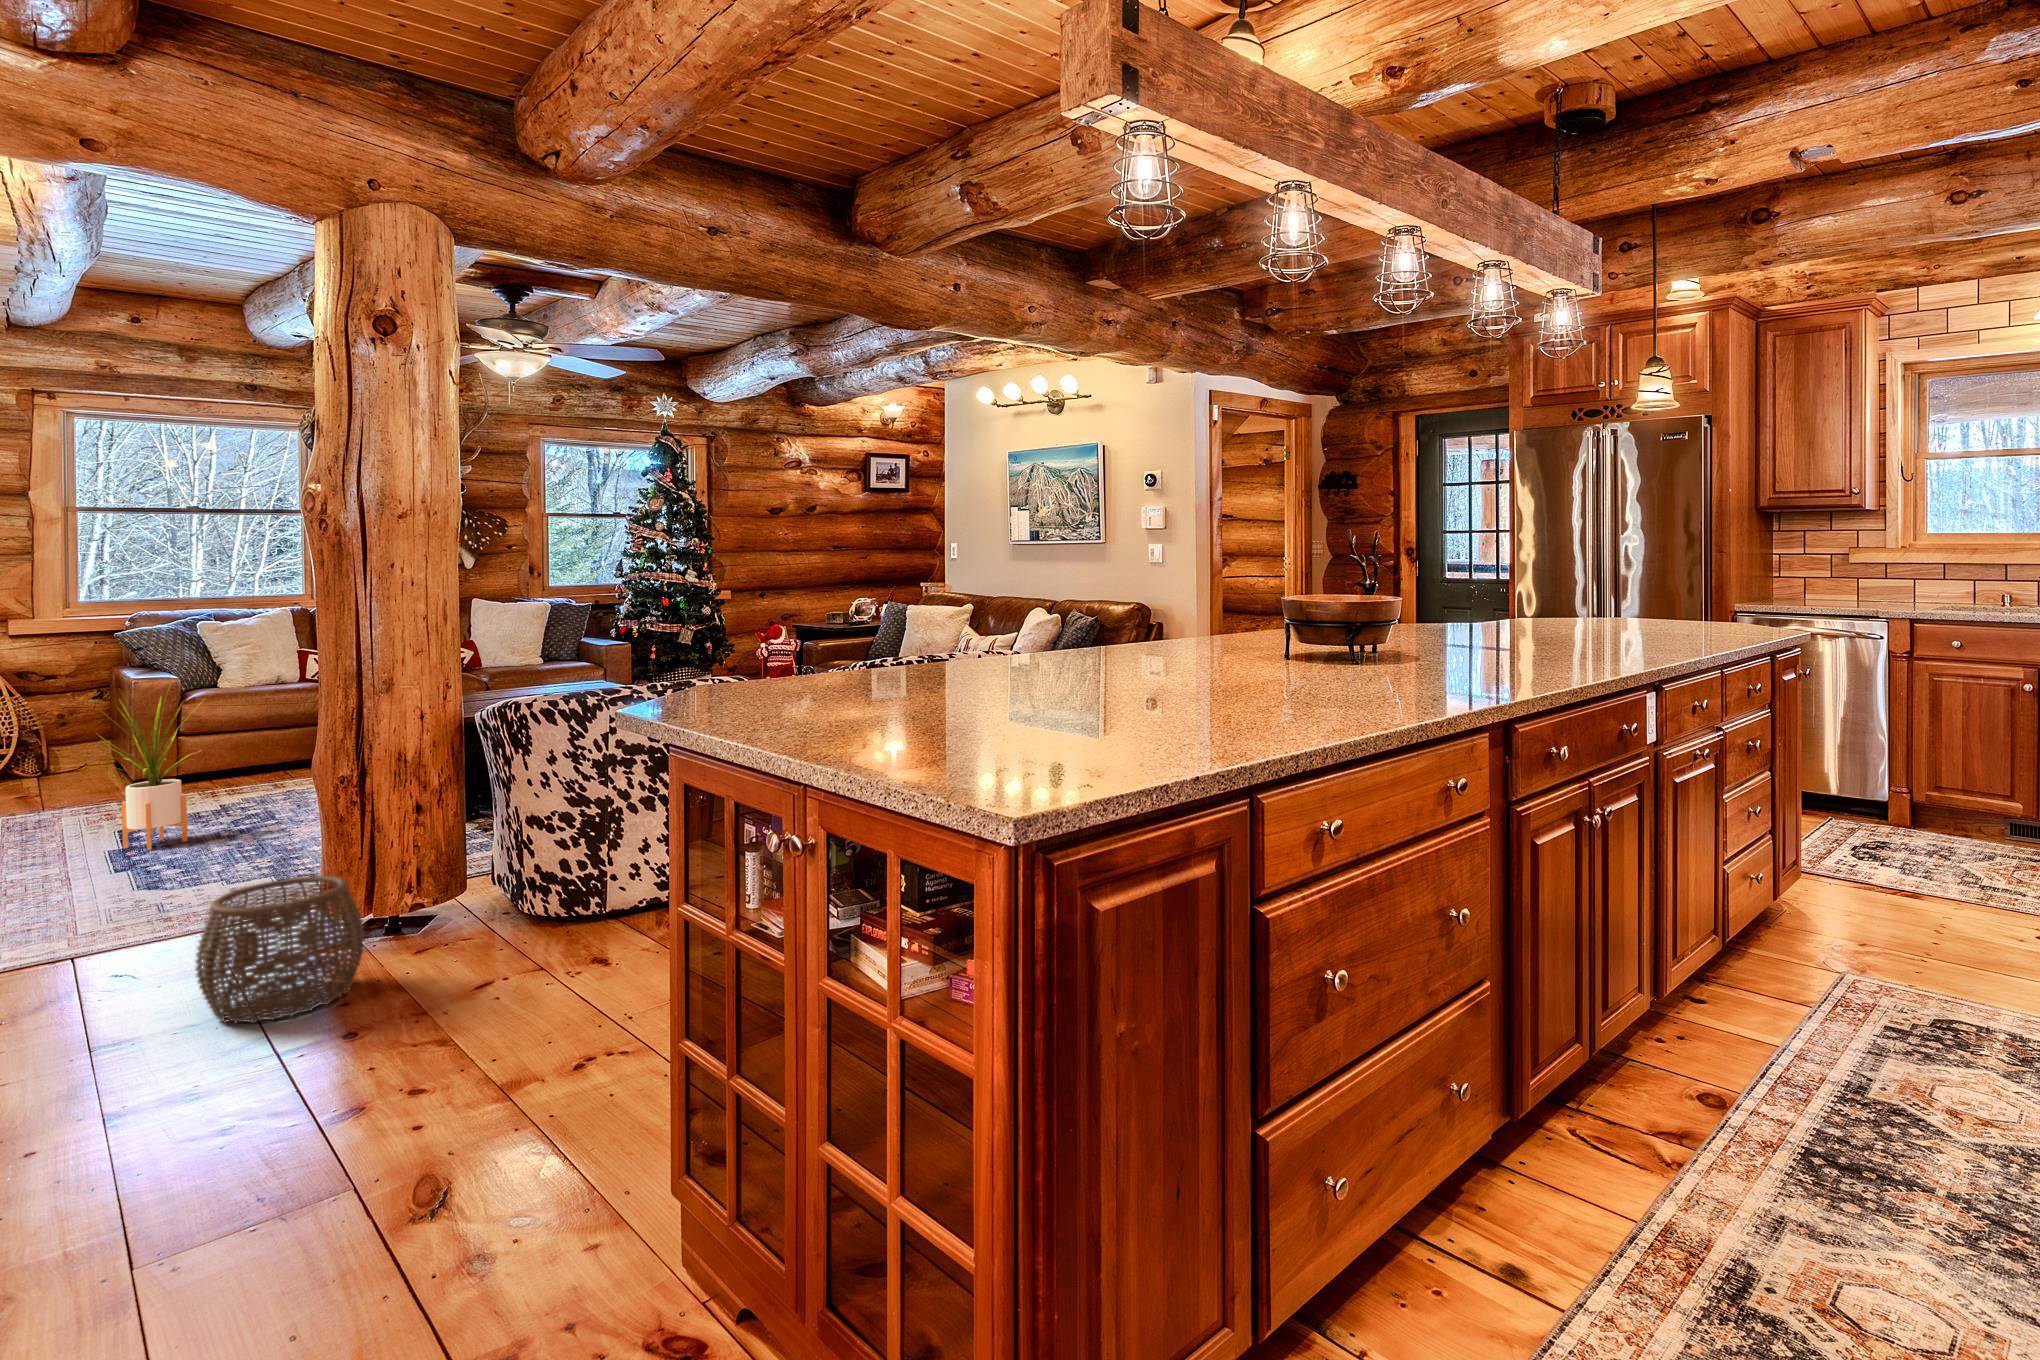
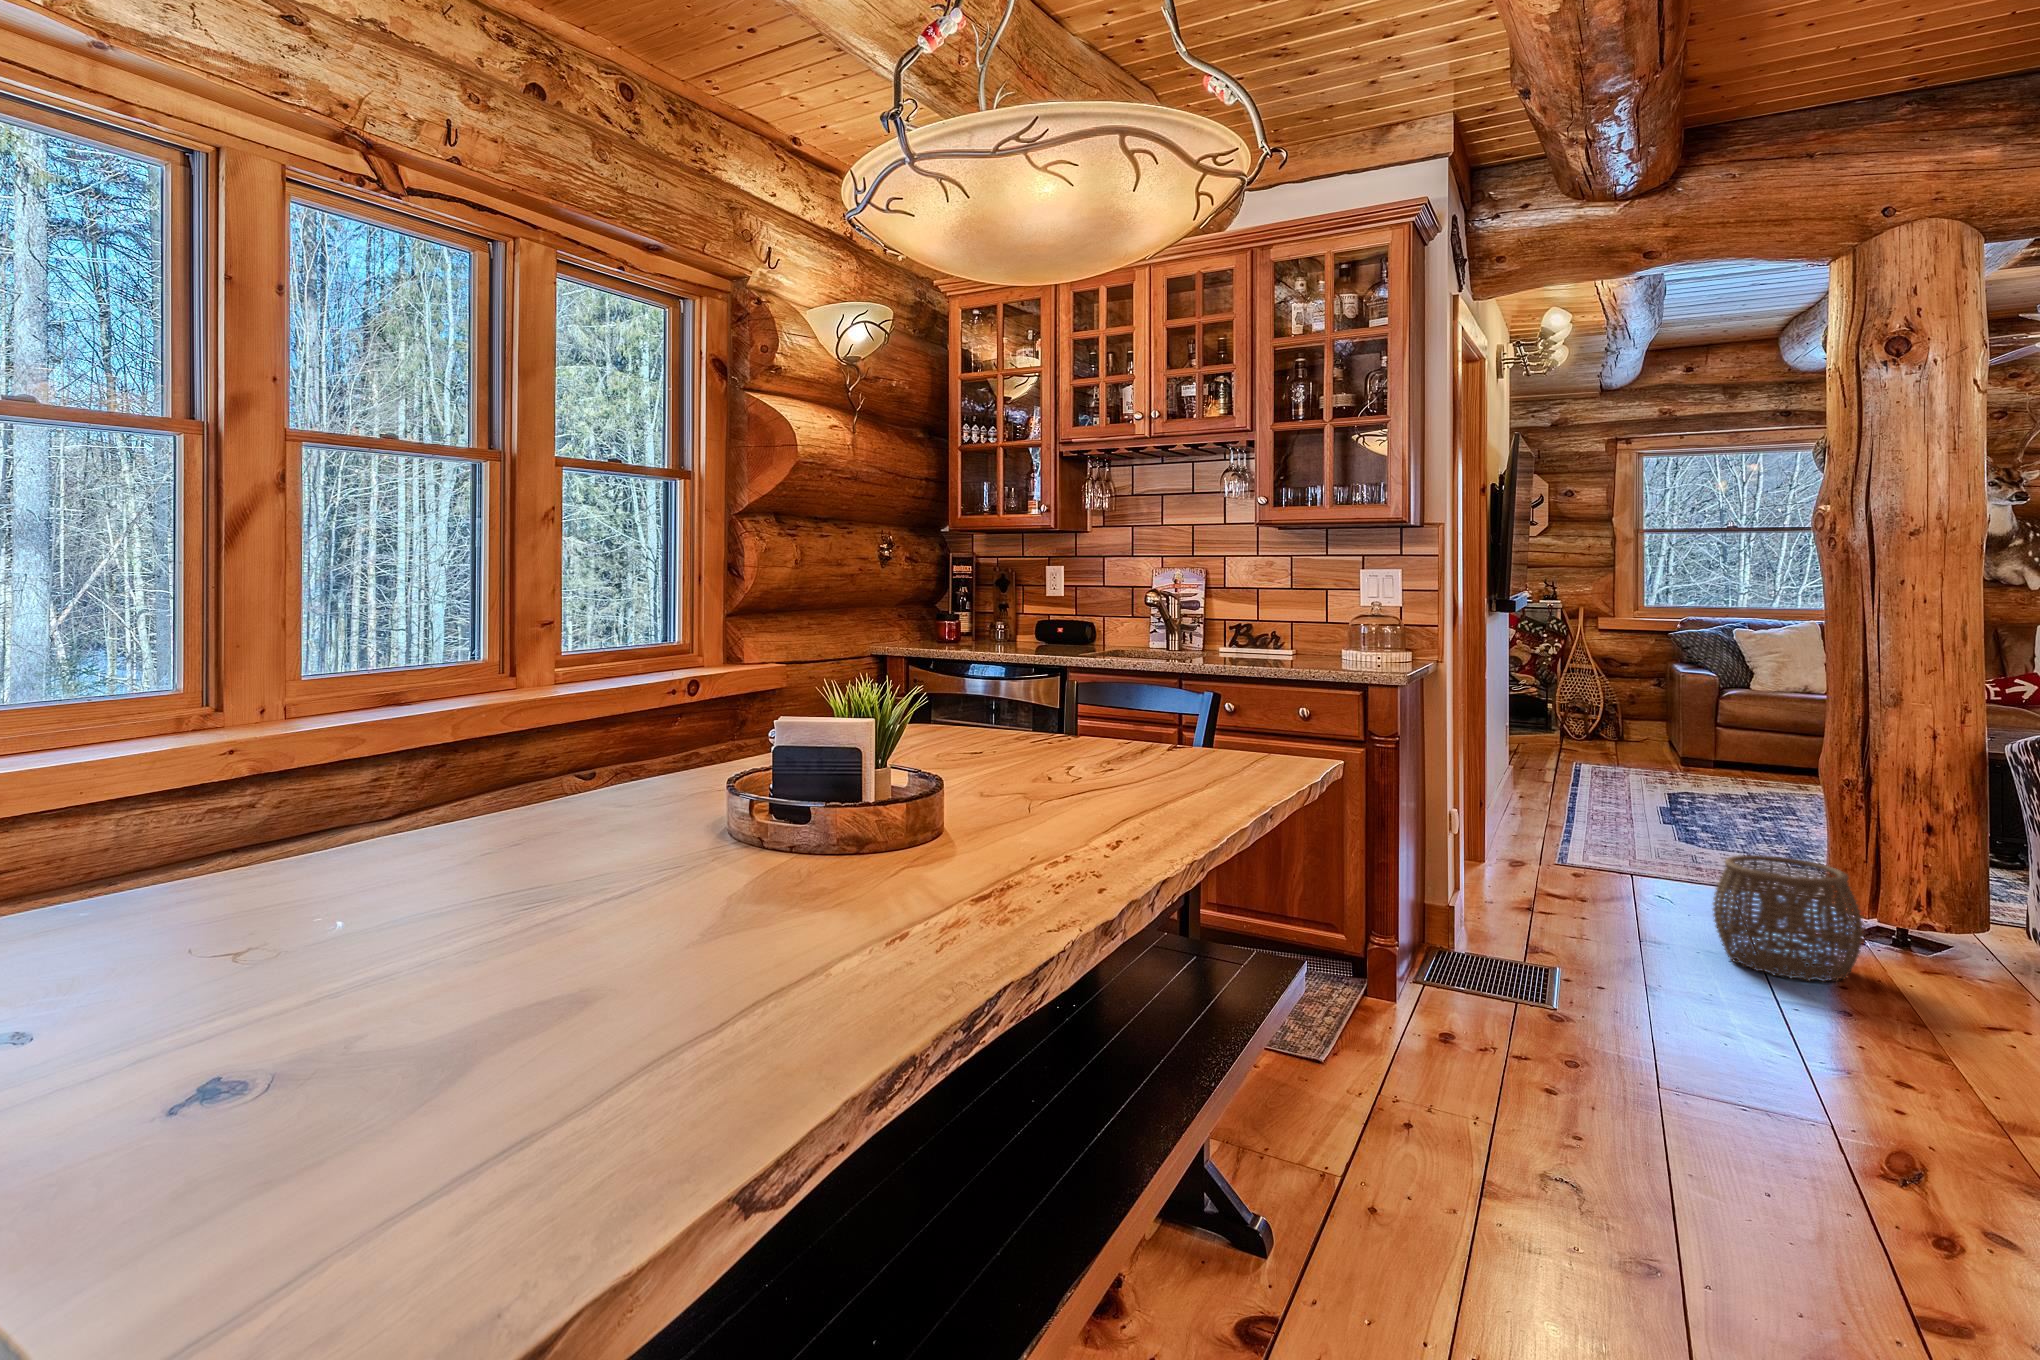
house plant: present [96,685,202,850] -> none [1650,676,1740,816]

